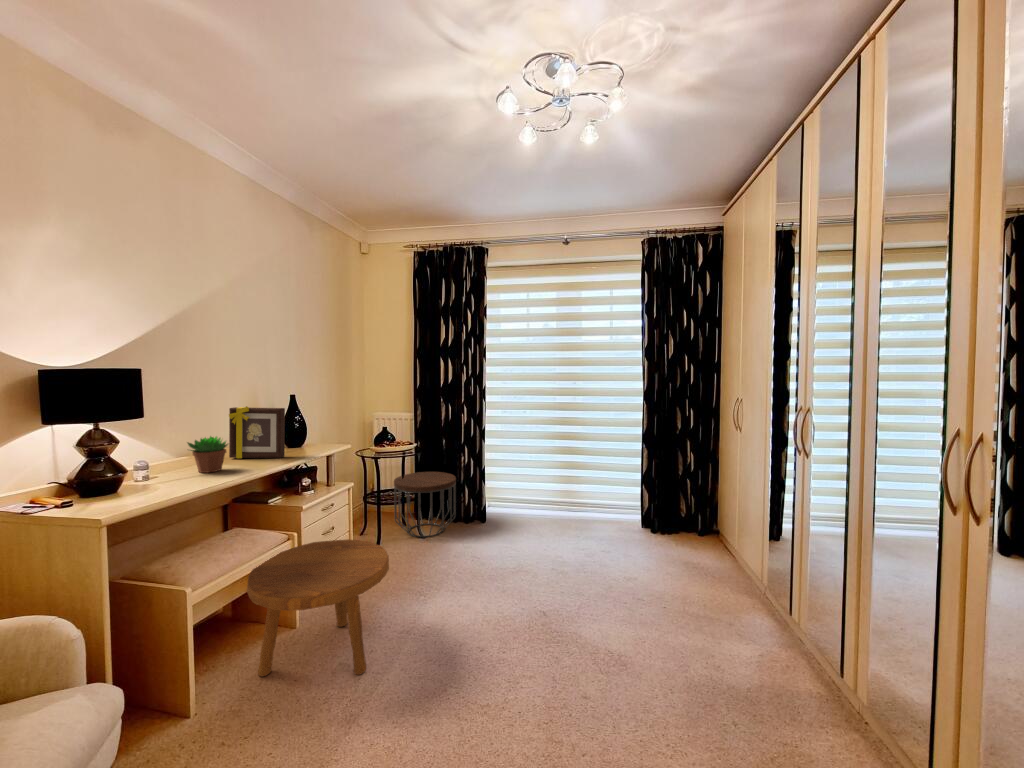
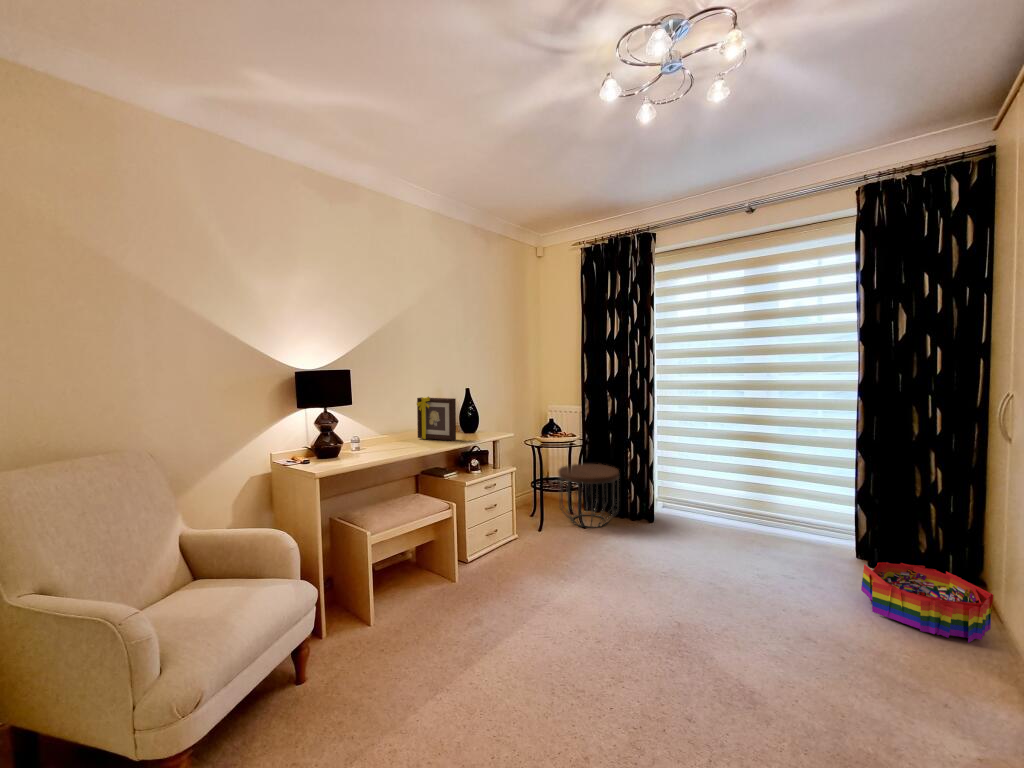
succulent plant: present [188,436,228,473] -> none [383,419,411,448]
storage bin: none [653,526,729,577] -> present [861,562,993,643]
footstool: present [247,539,389,676] -> none [413,515,525,637]

